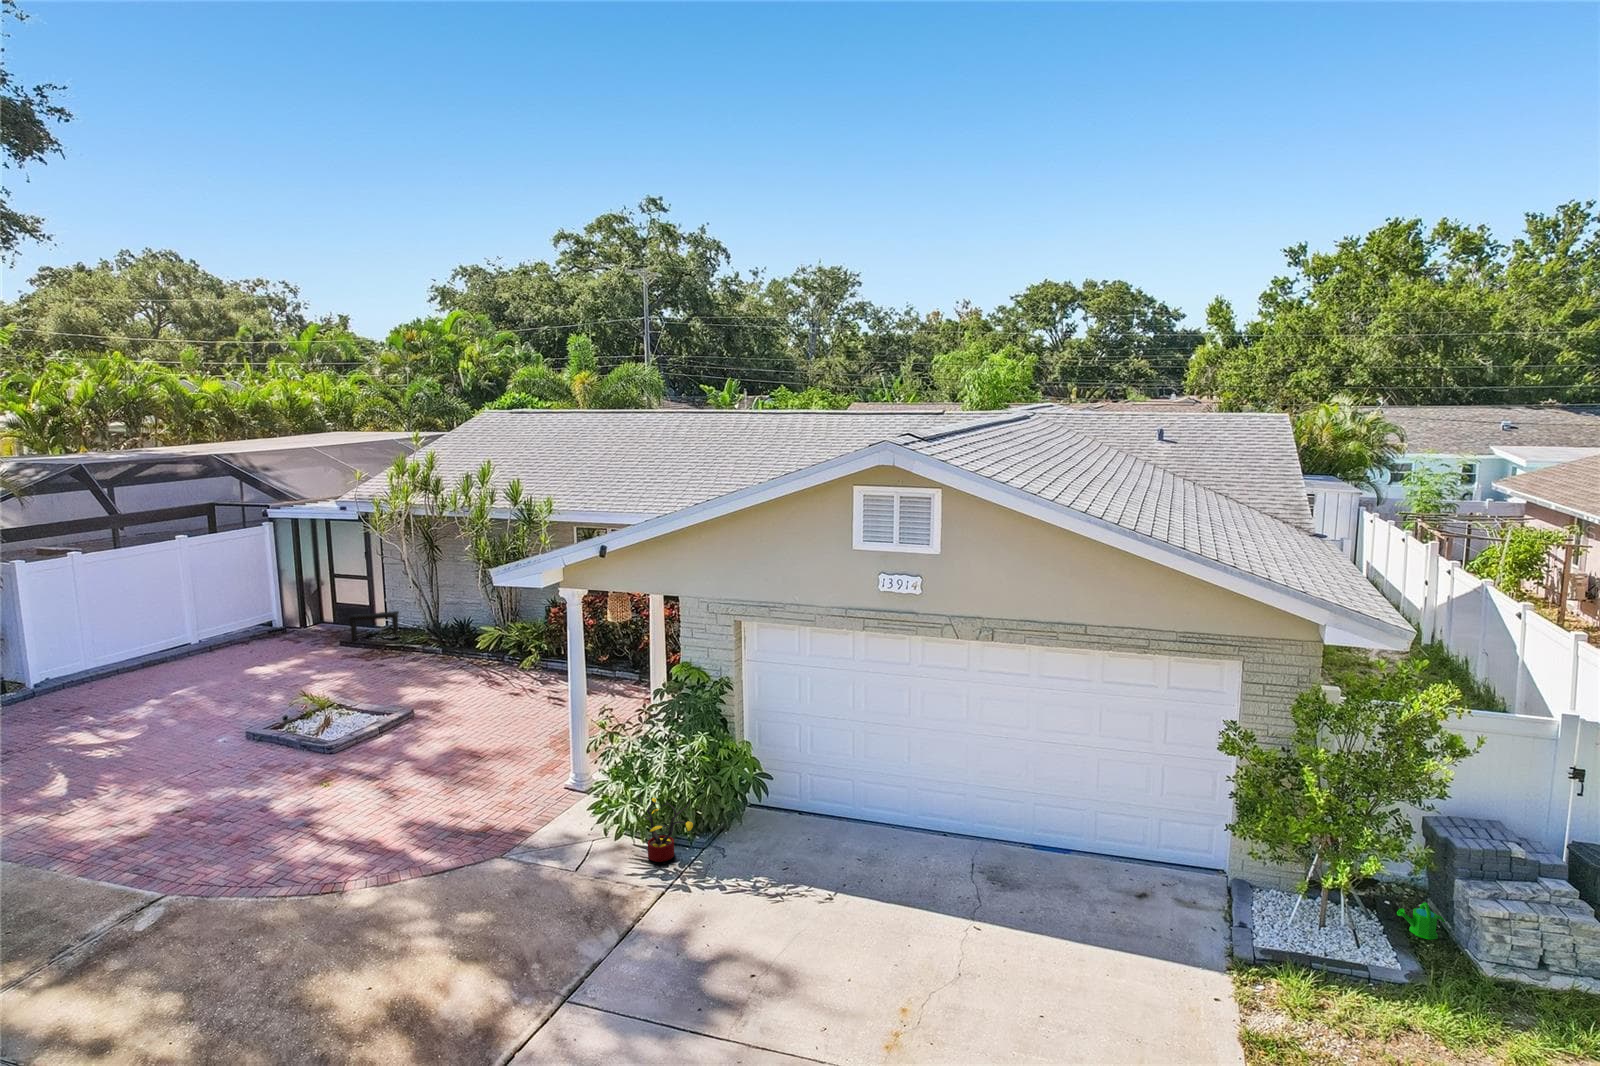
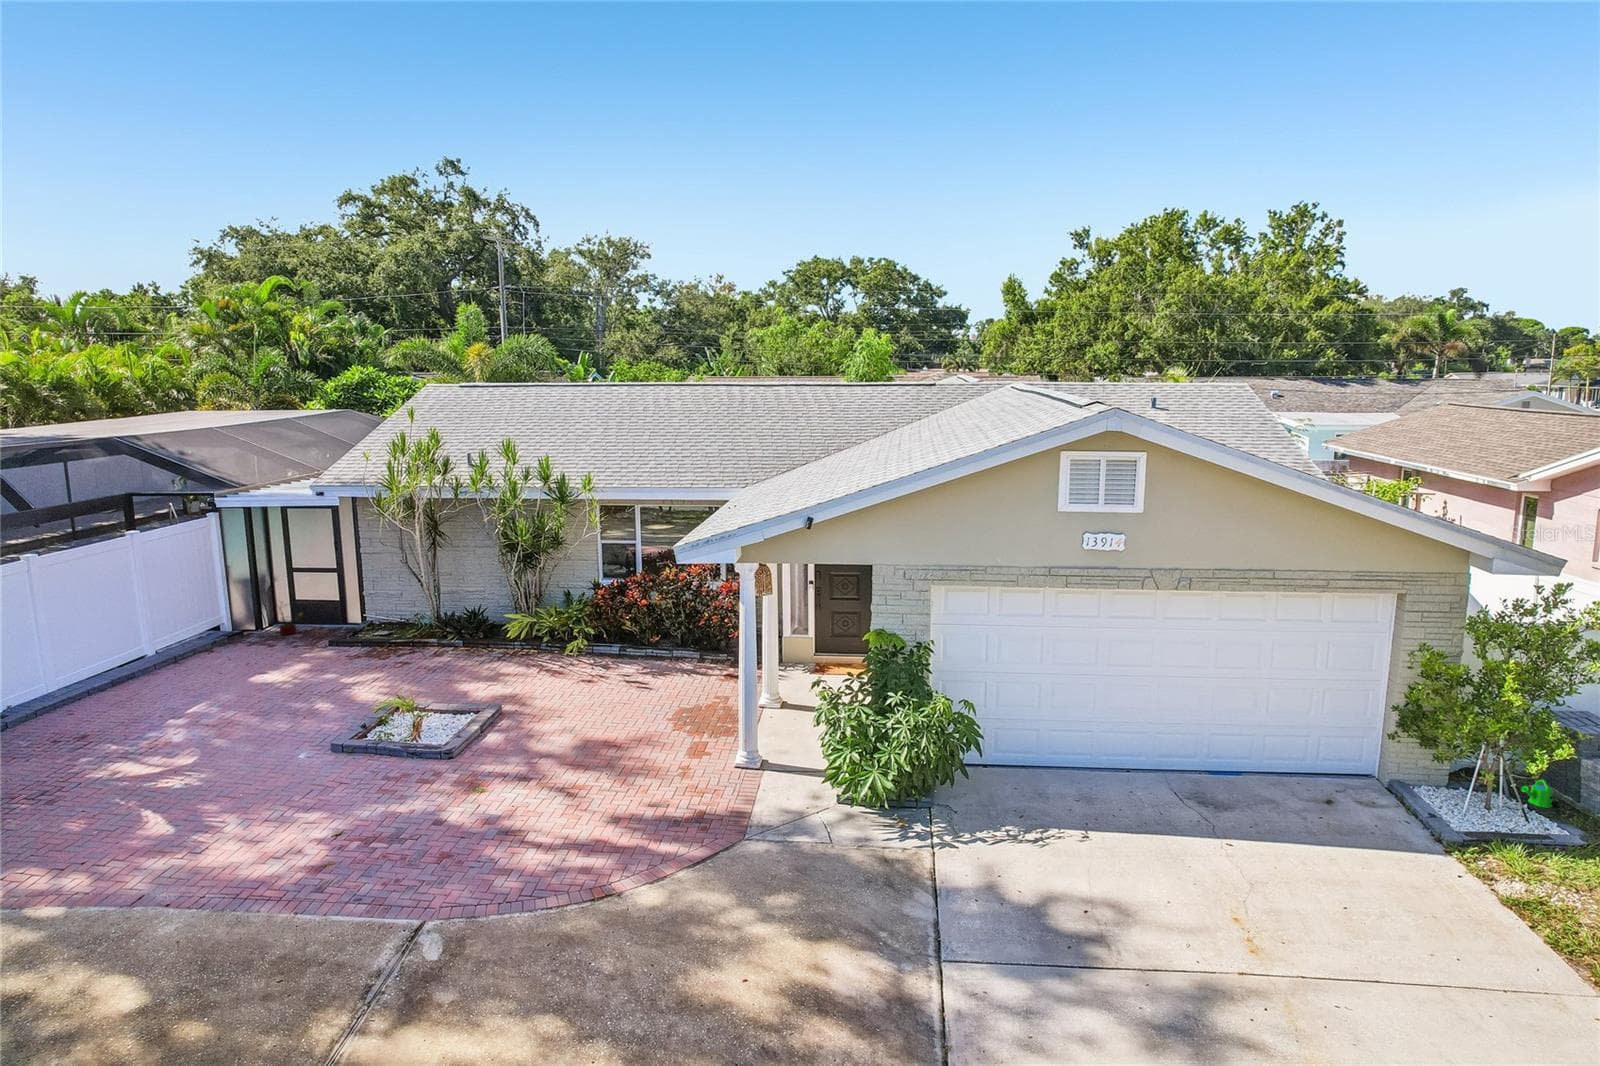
bench: present [349,611,399,641] -> none [329,604,384,641]
decorative plant: present [639,789,693,862] -> present [279,607,302,635]

